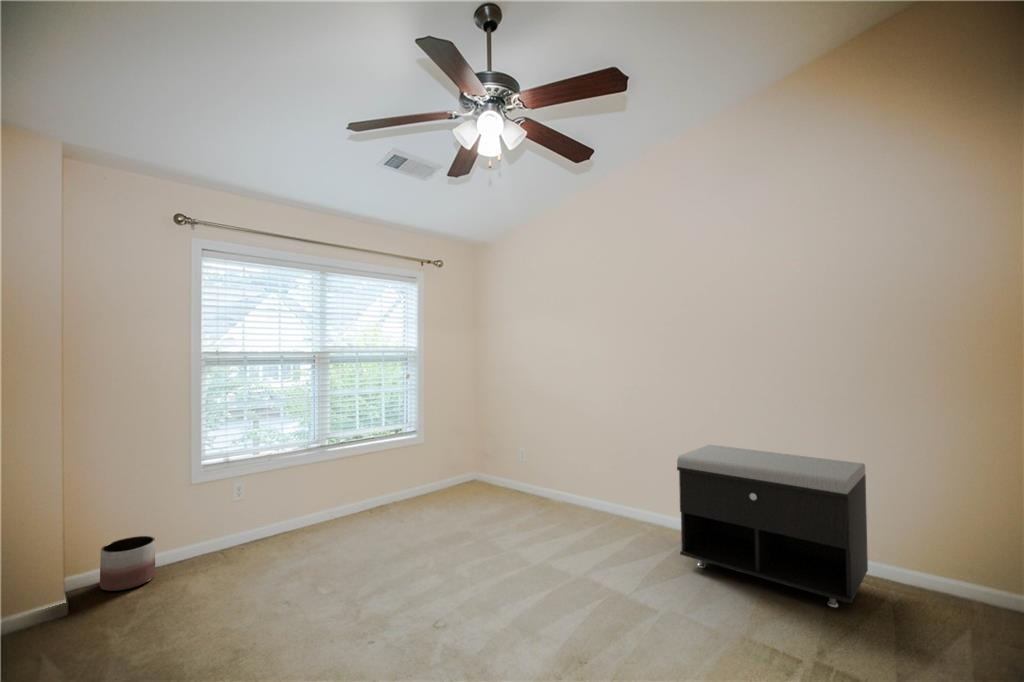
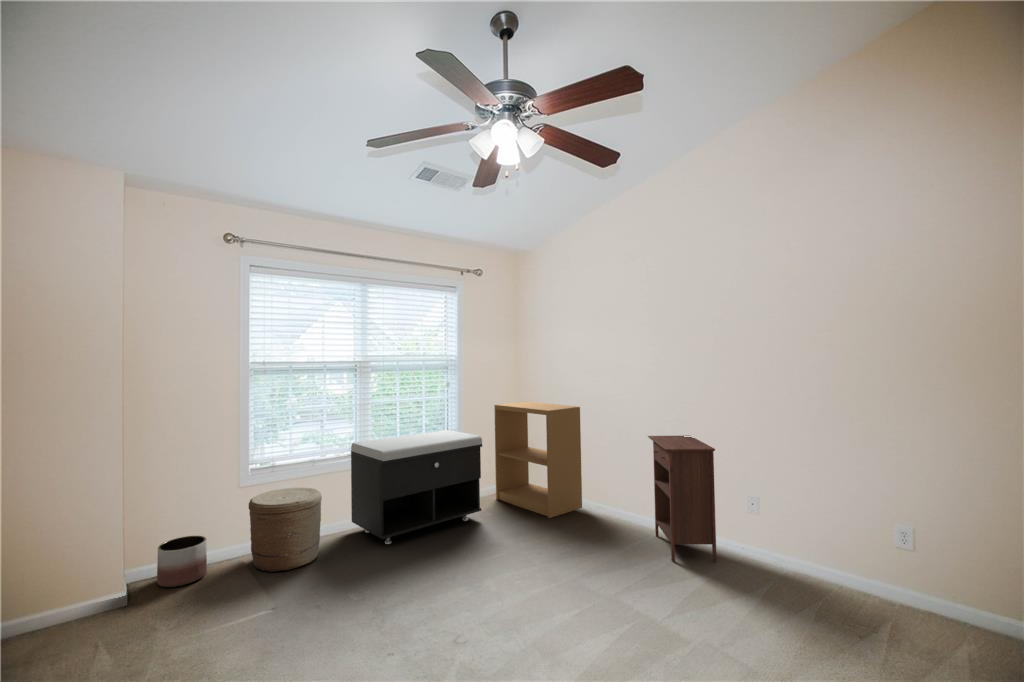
bookshelf: none [456,395,543,509] -> present [494,402,582,518]
nightstand: none [609,426,674,546] -> present [648,435,717,562]
storage bench: present [677,445,868,608] -> present [351,430,482,544]
woven basket: none [201,483,281,572] -> present [249,488,322,572]

